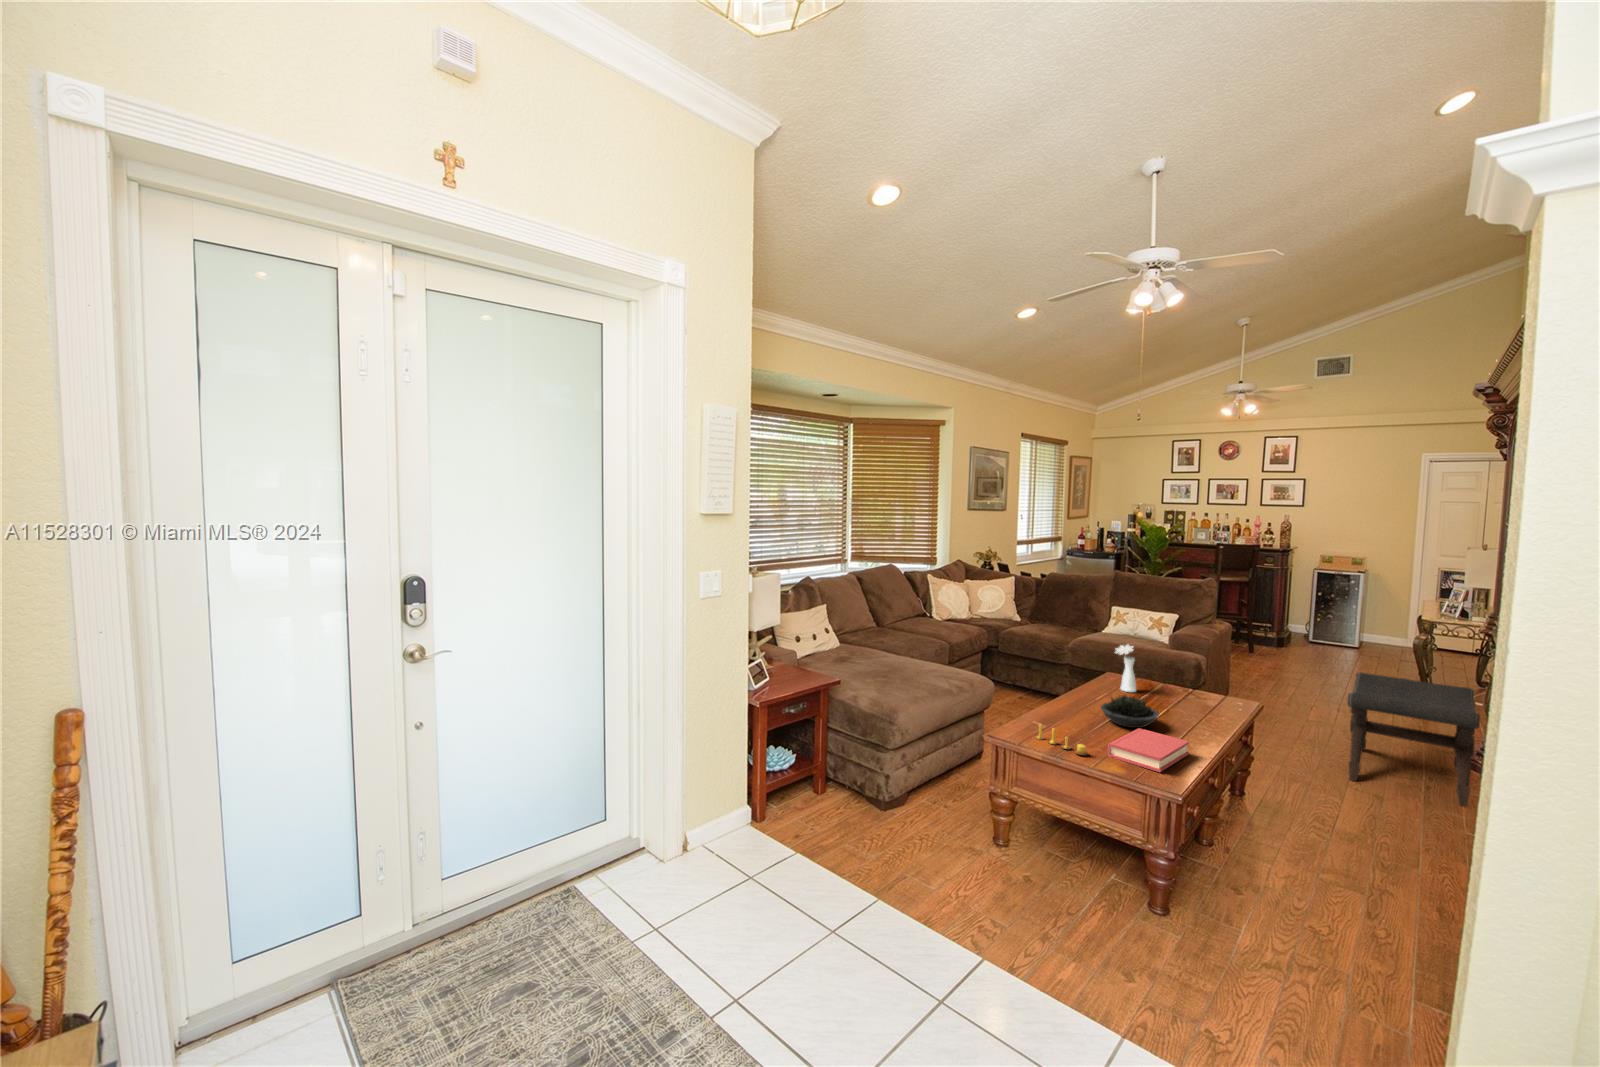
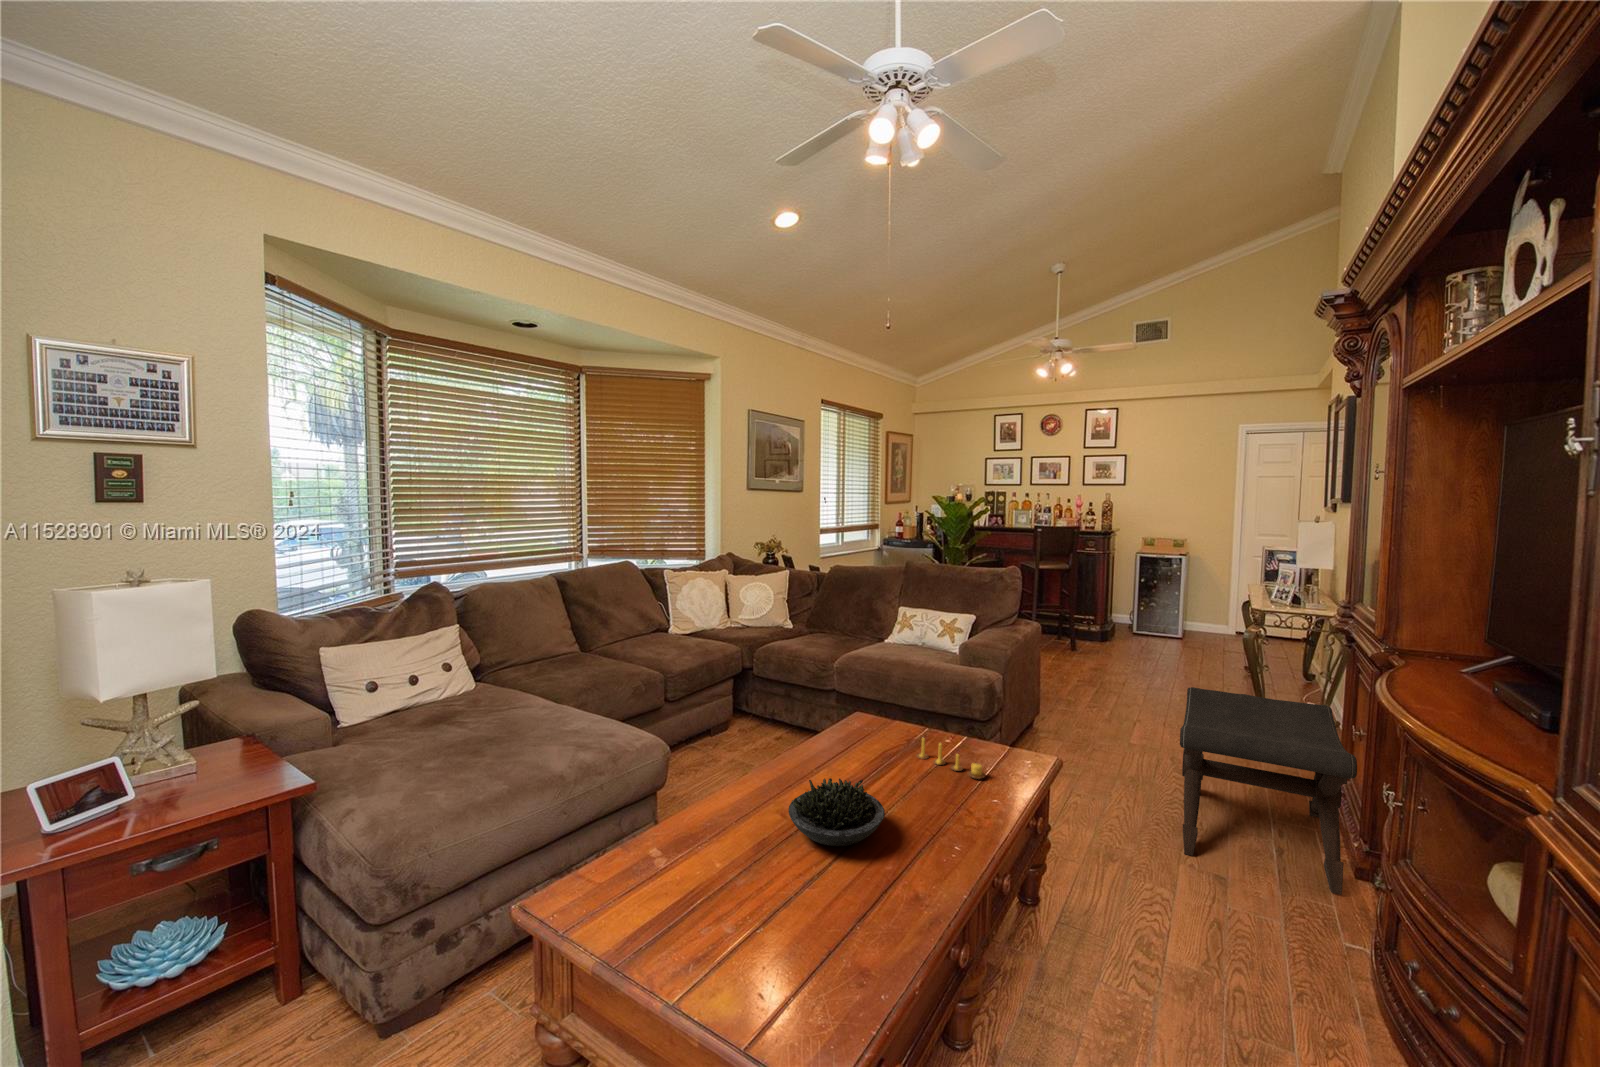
vase: present [1115,645,1136,692] -> none [849,674,883,752]
candle: present [1035,724,1088,755] -> present [917,738,985,779]
hardback book: present [1107,728,1189,772] -> none [742,860,910,1005]

